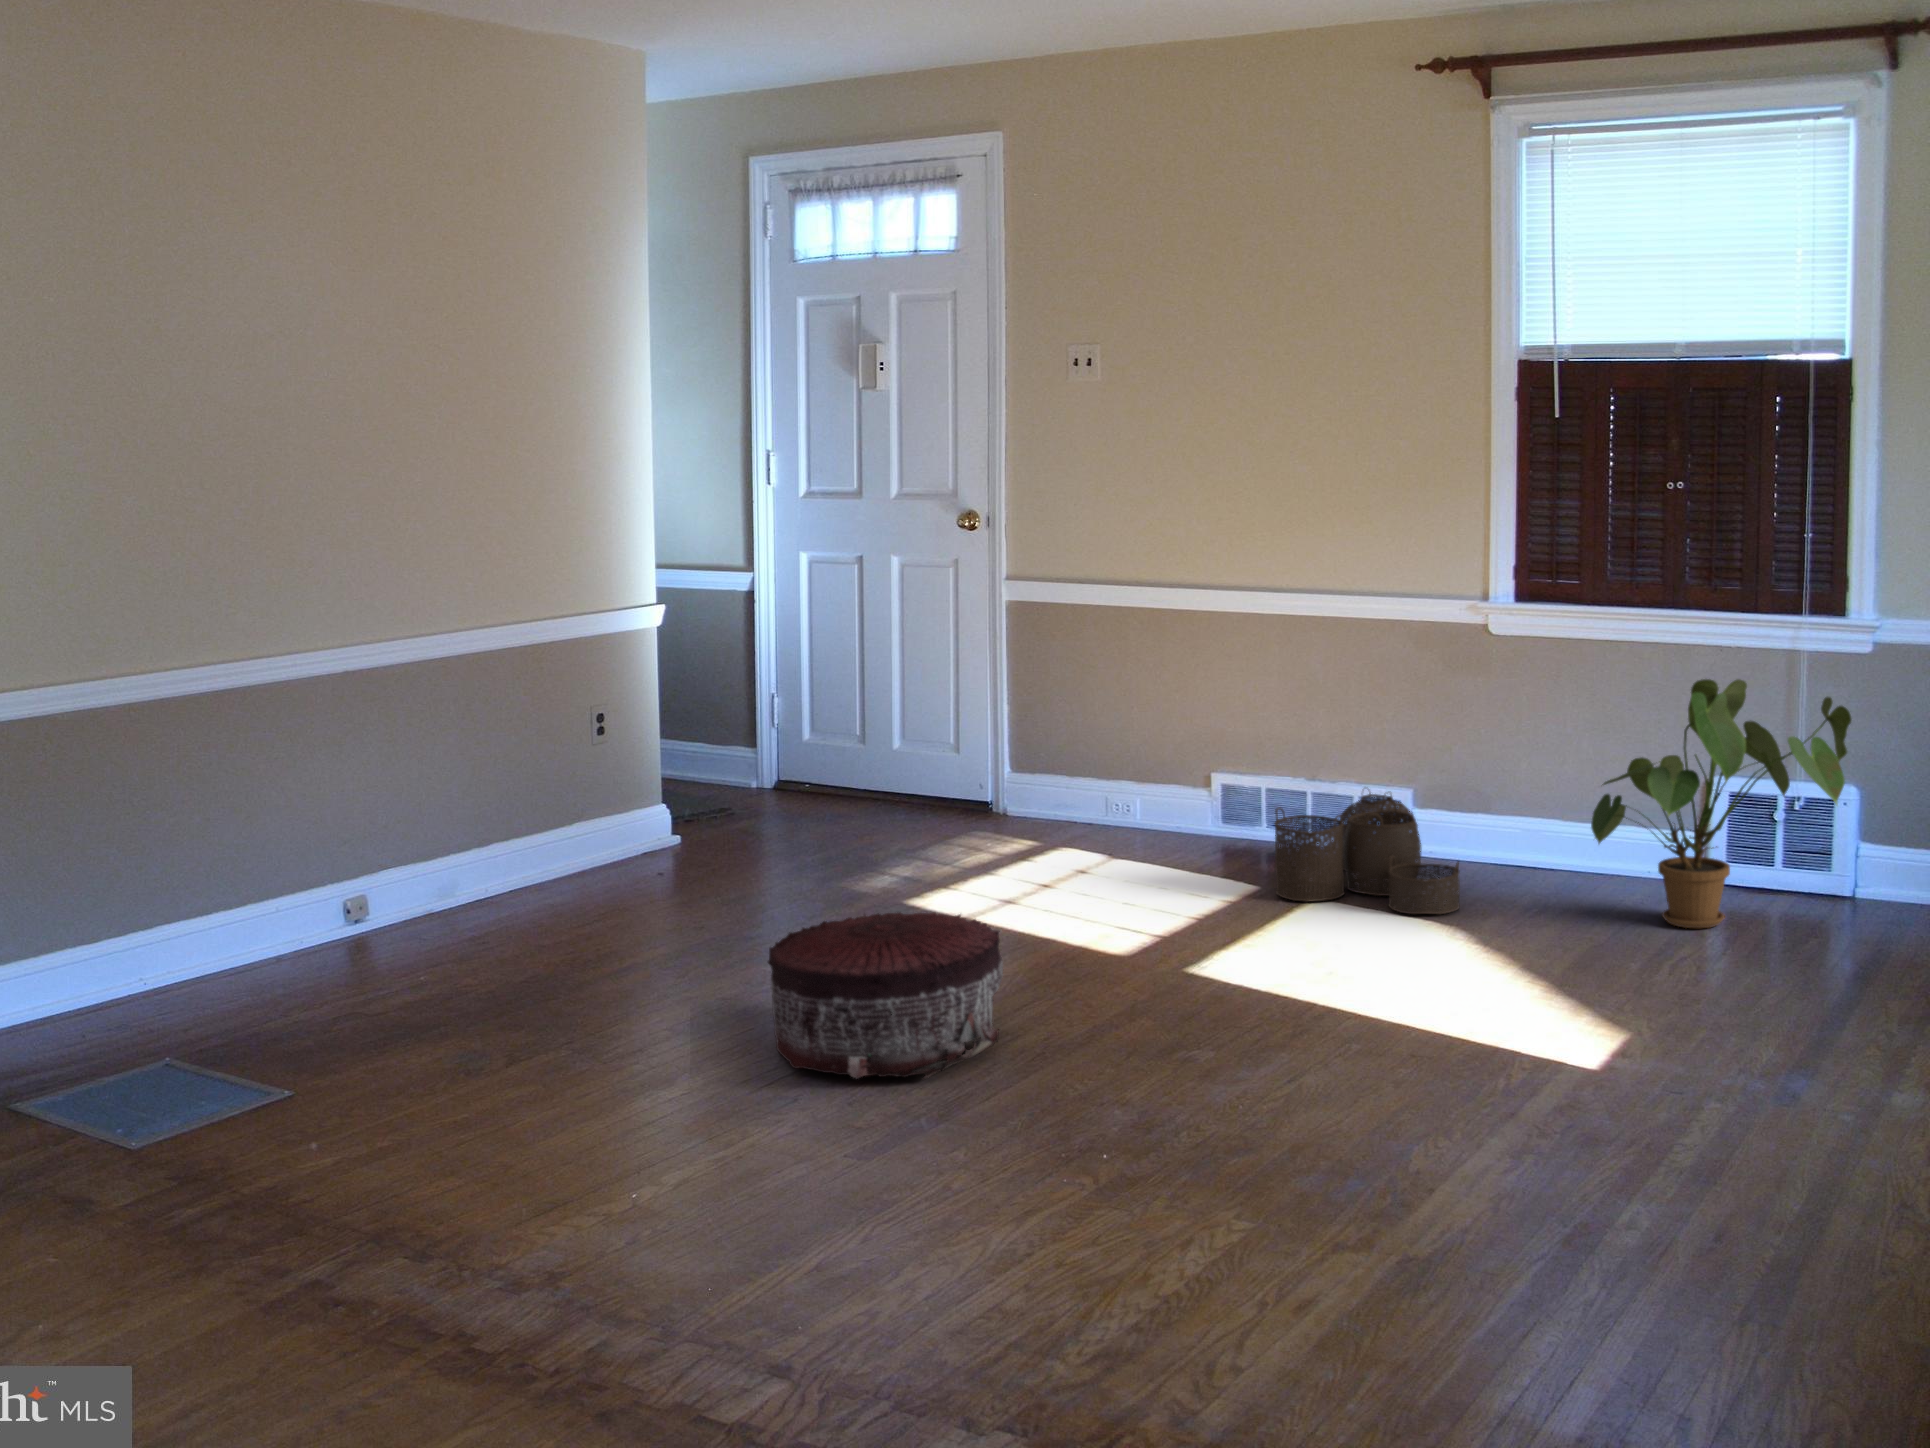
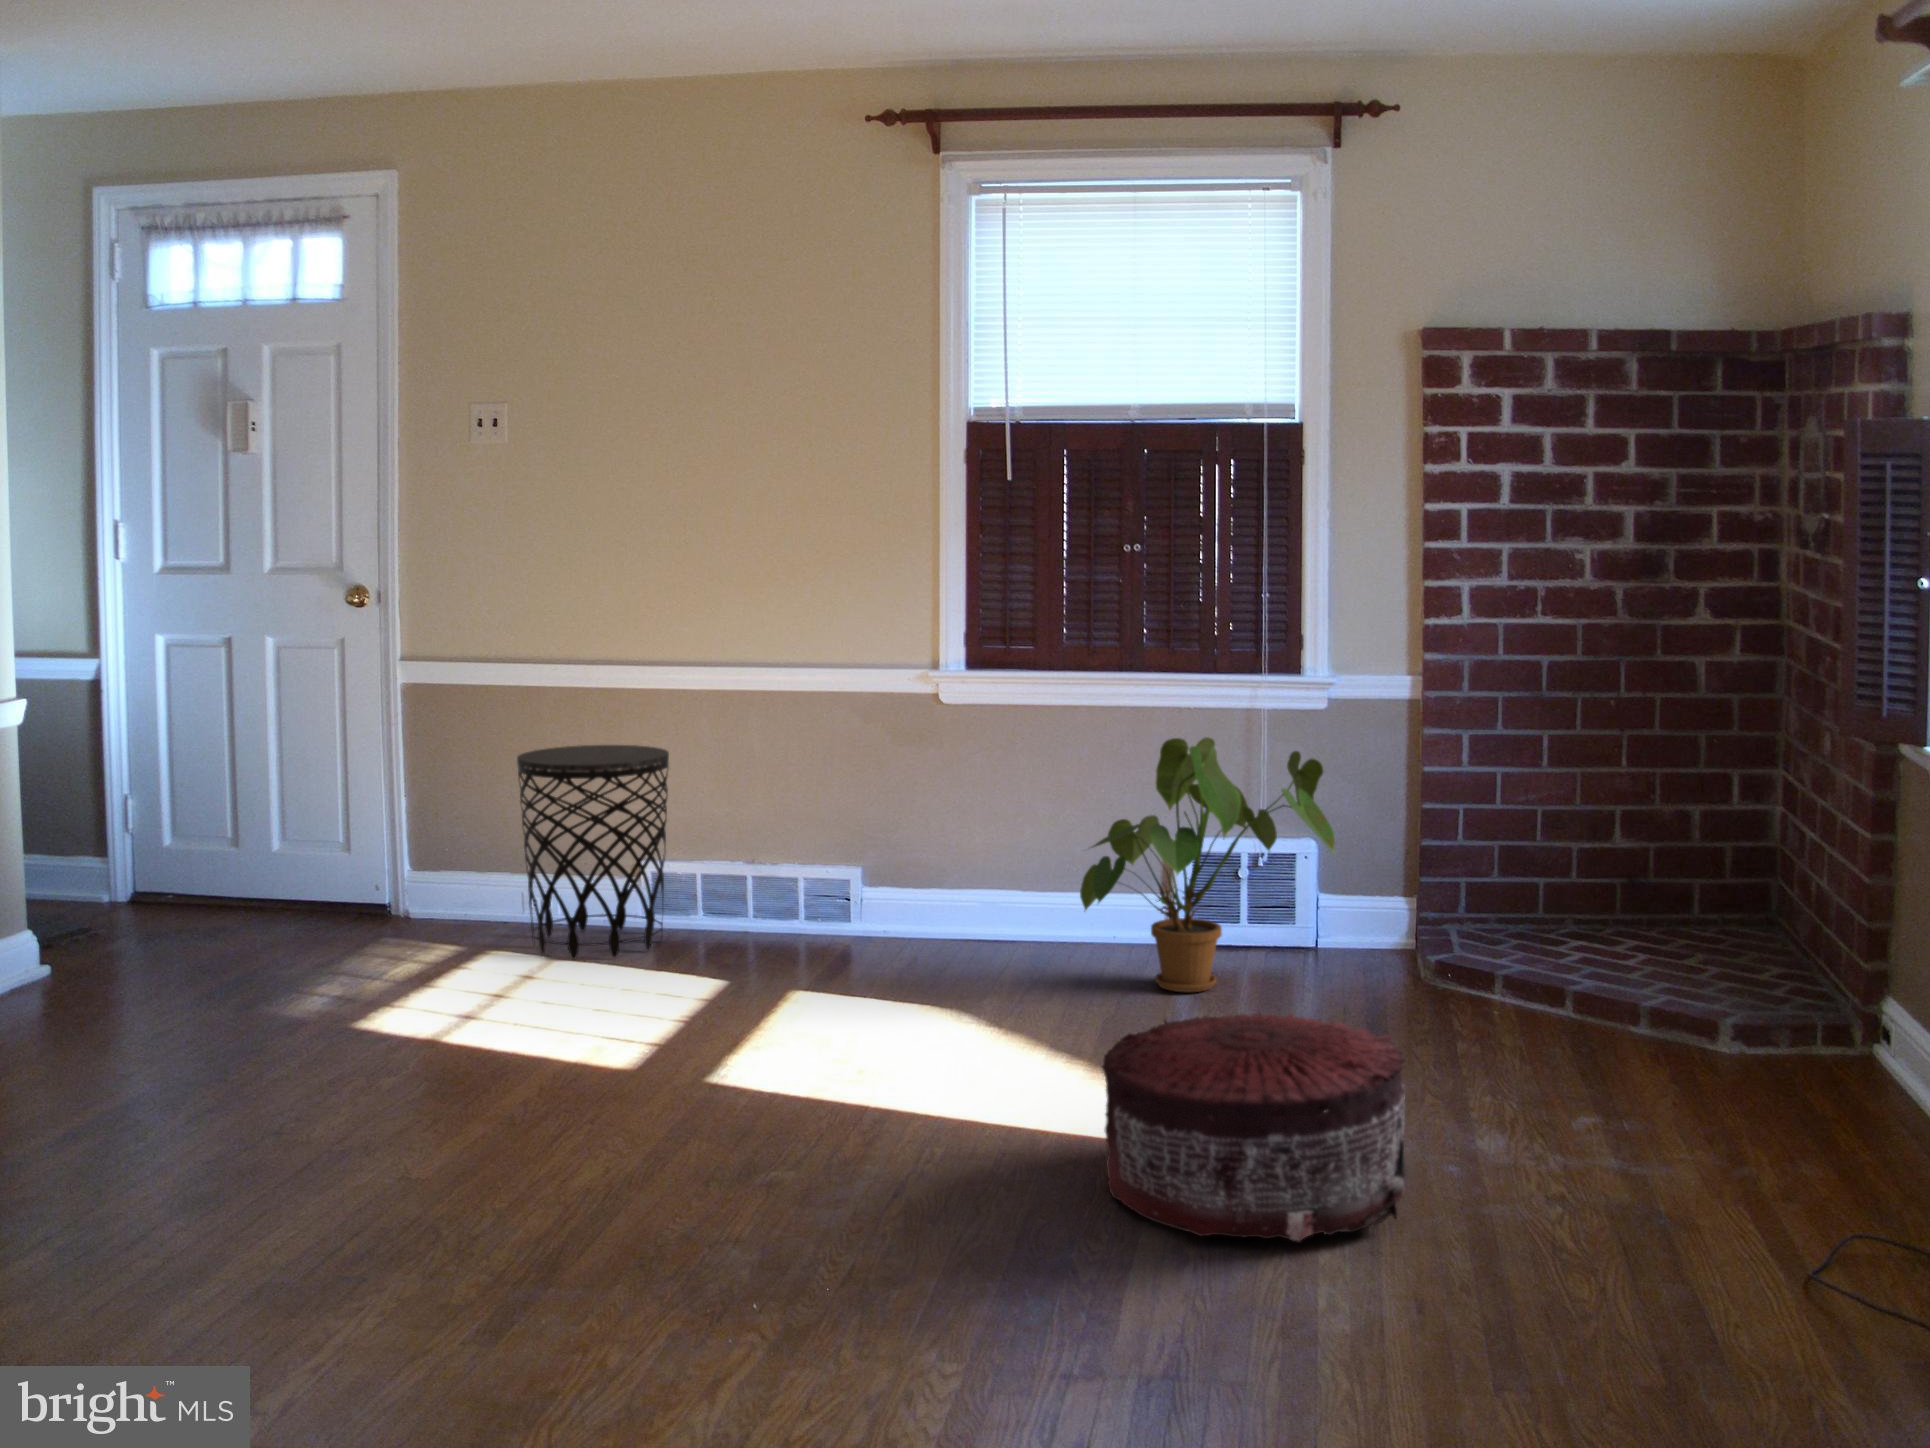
side table: none [1093,663,1229,860] -> present [517,745,669,959]
woven basket: present [1274,793,1460,914] -> none [741,867,948,998]
pouf: present [768,913,1003,1079] -> present [1102,1012,1405,1241]

